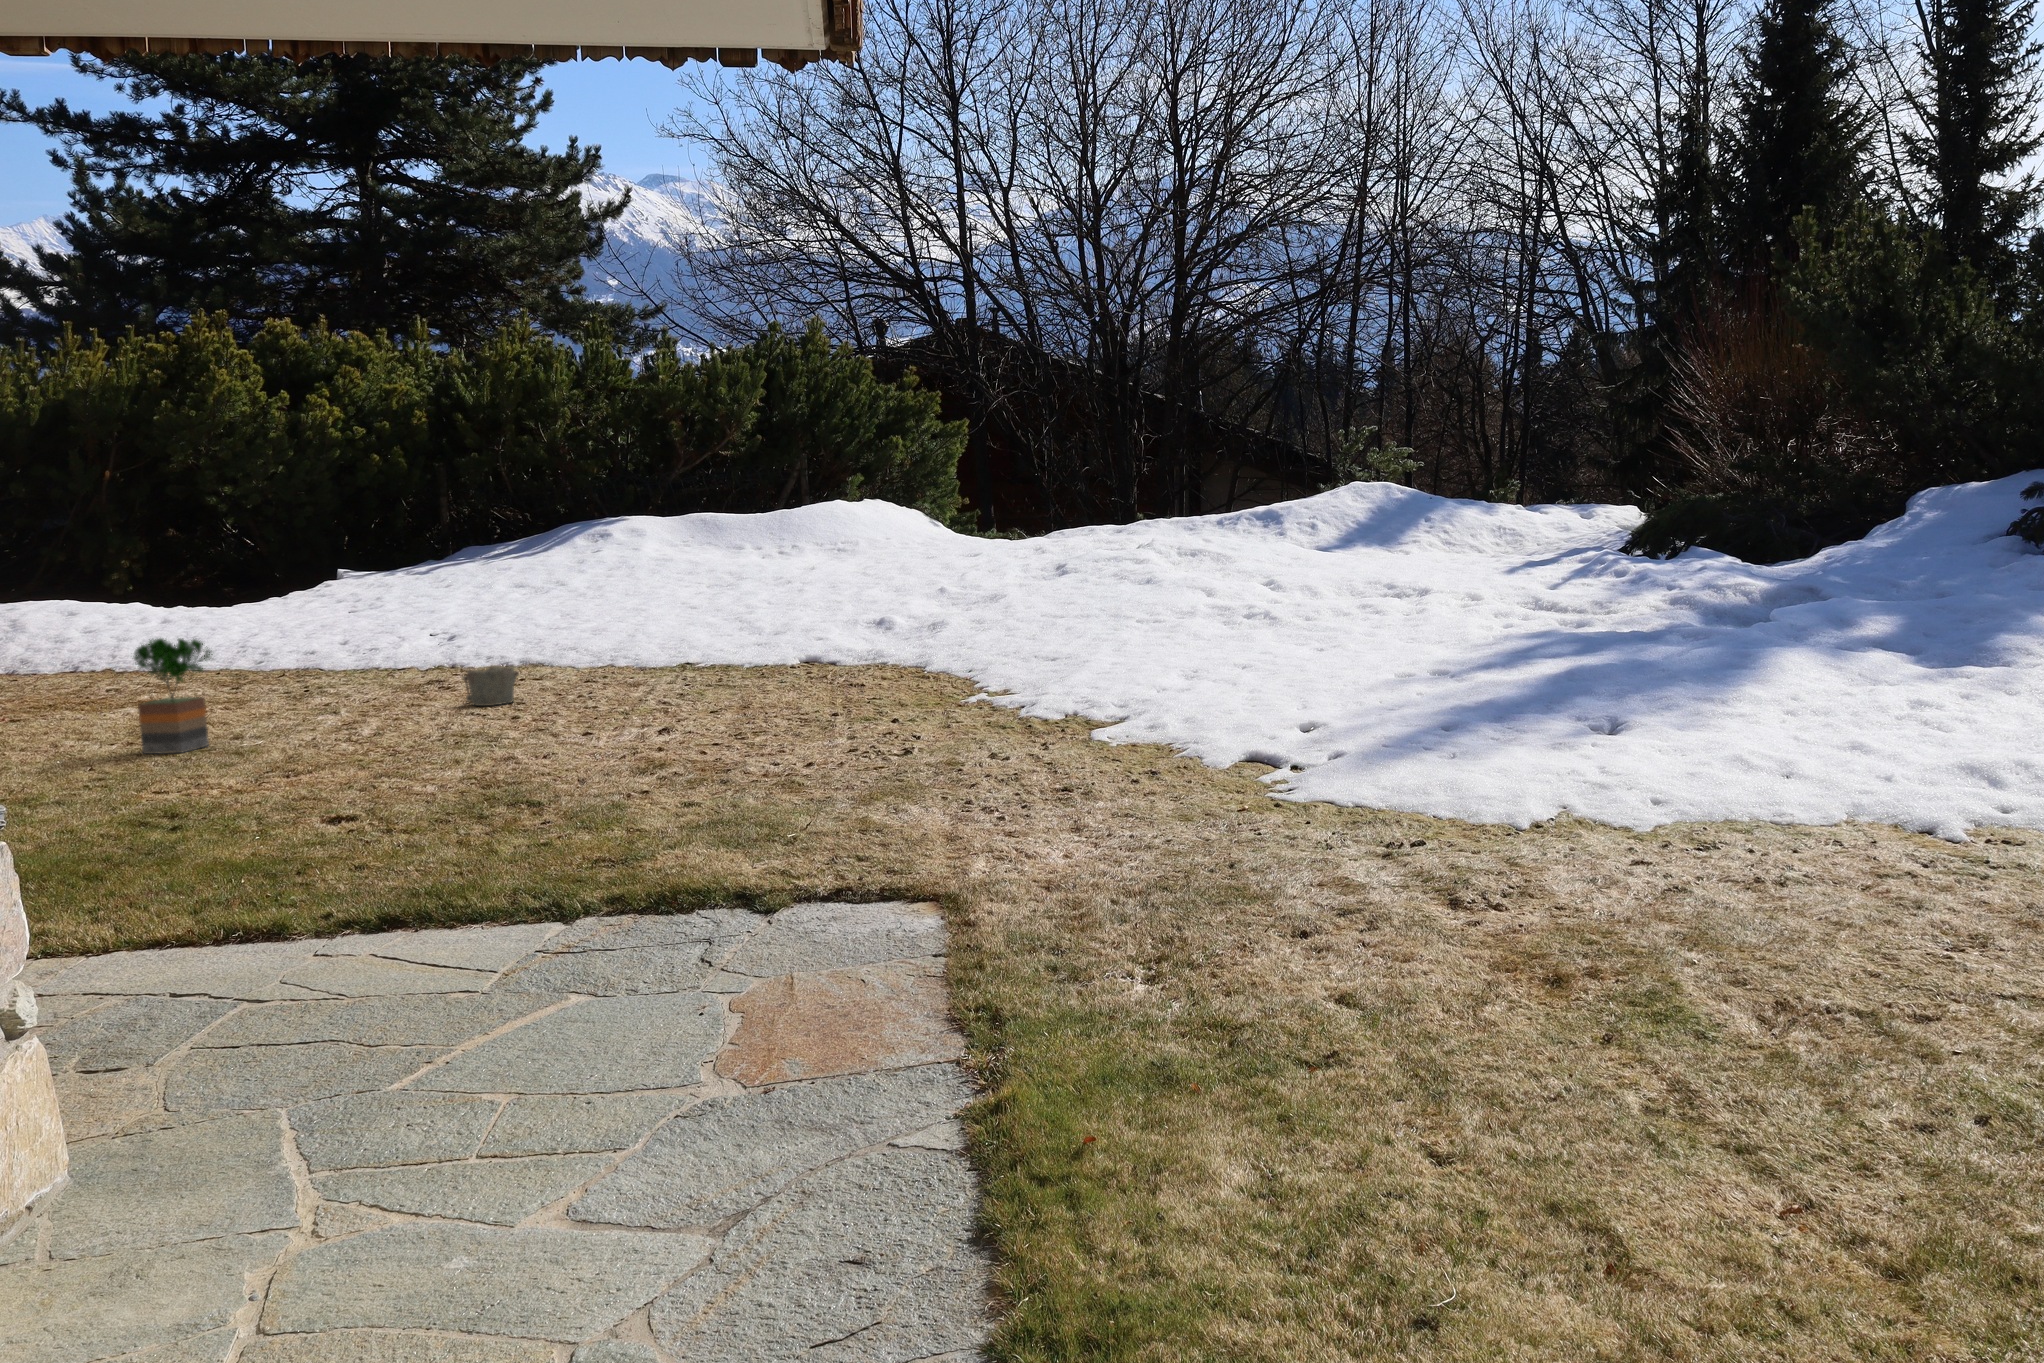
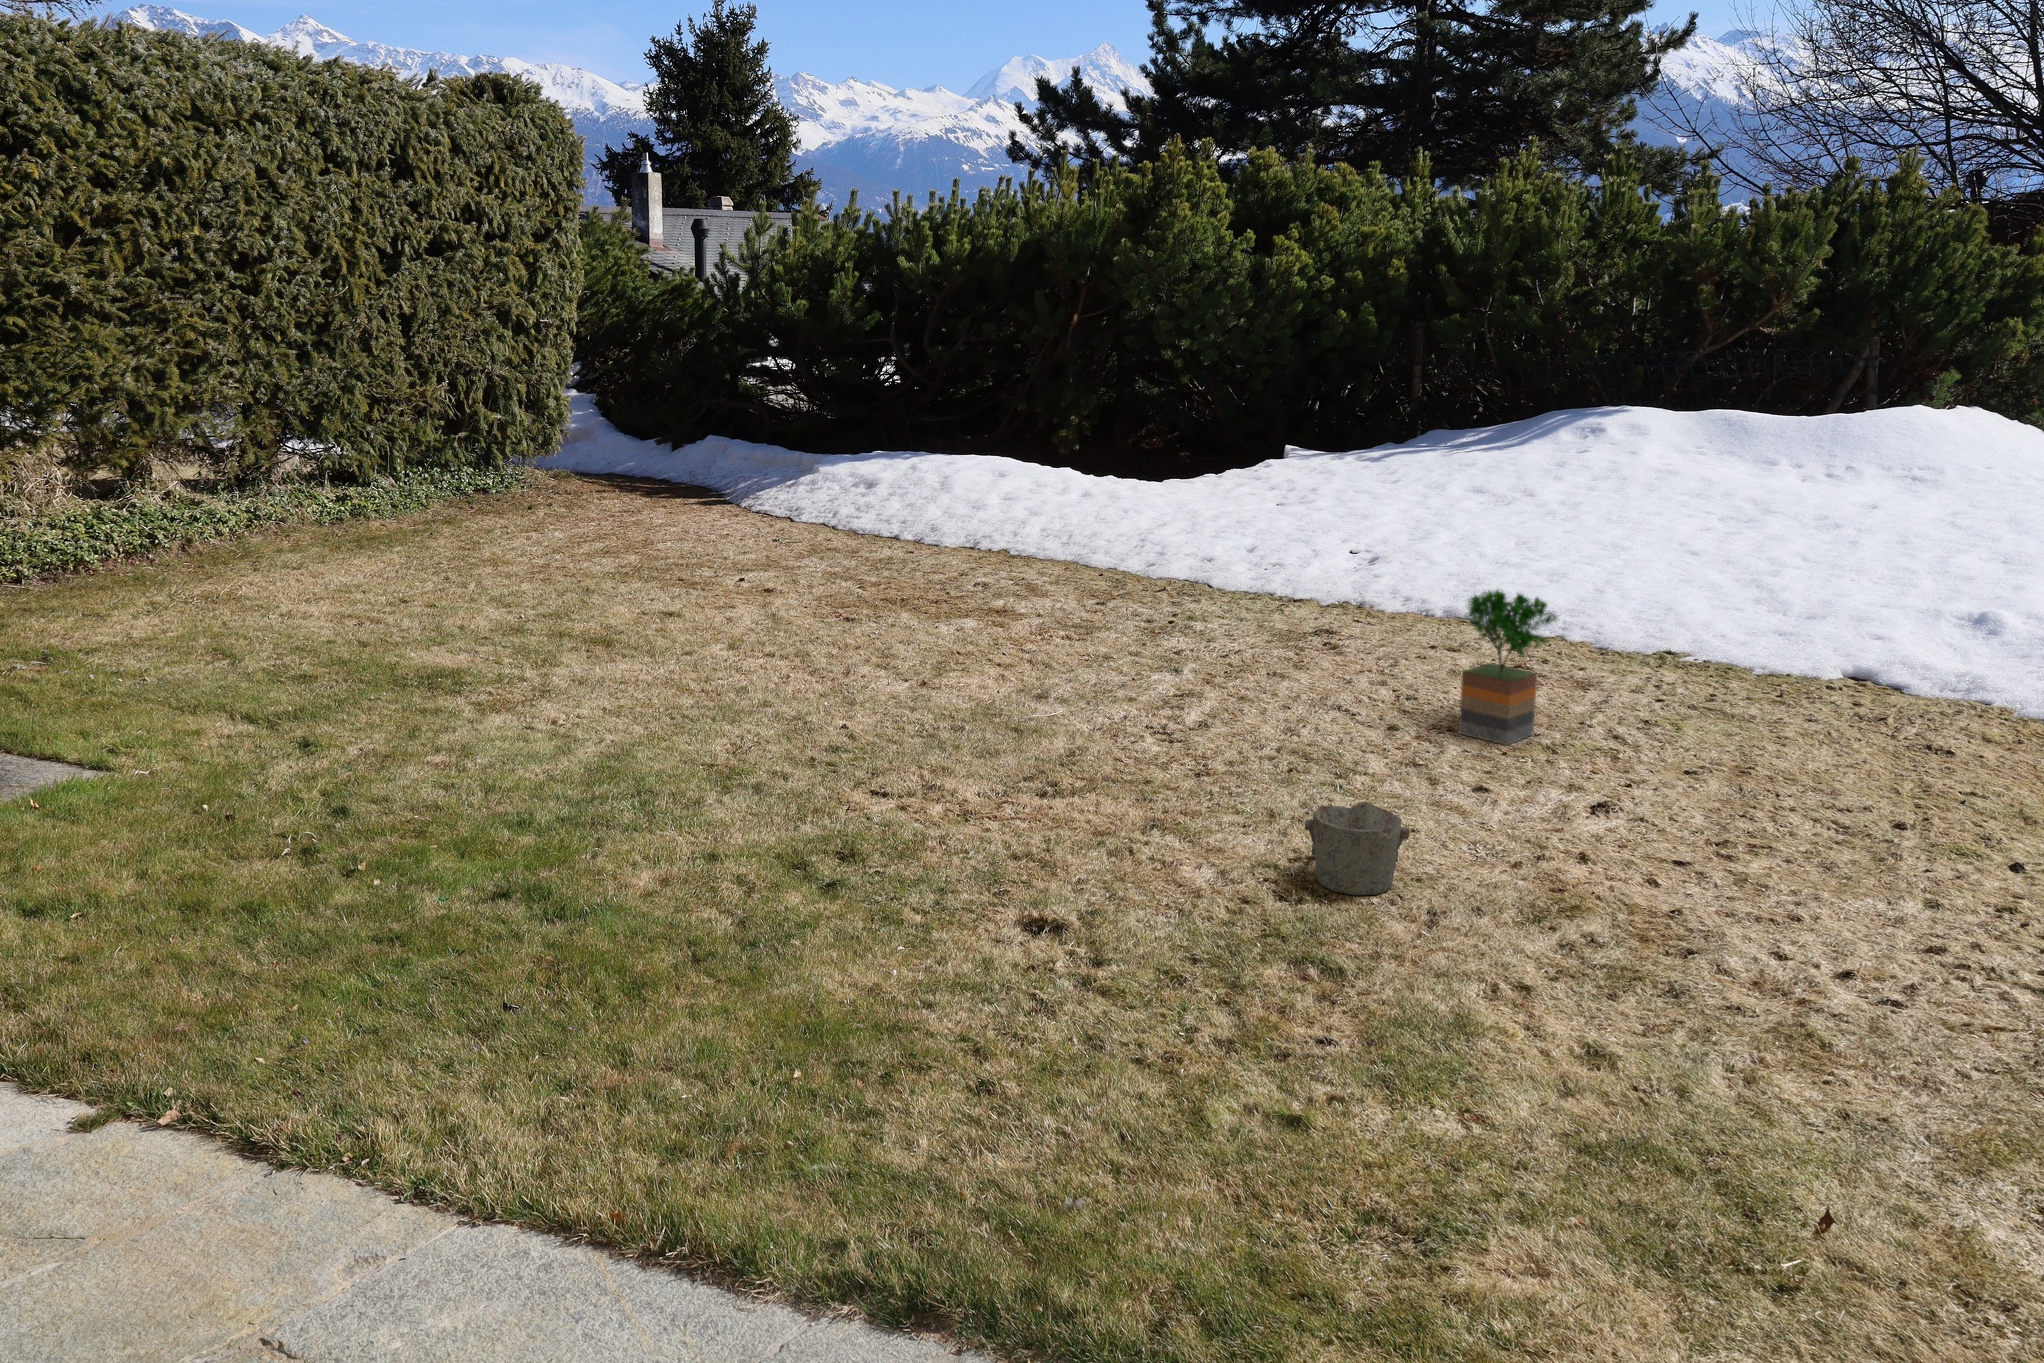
potted tree: present [133,638,213,754] -> present [1459,589,1559,745]

